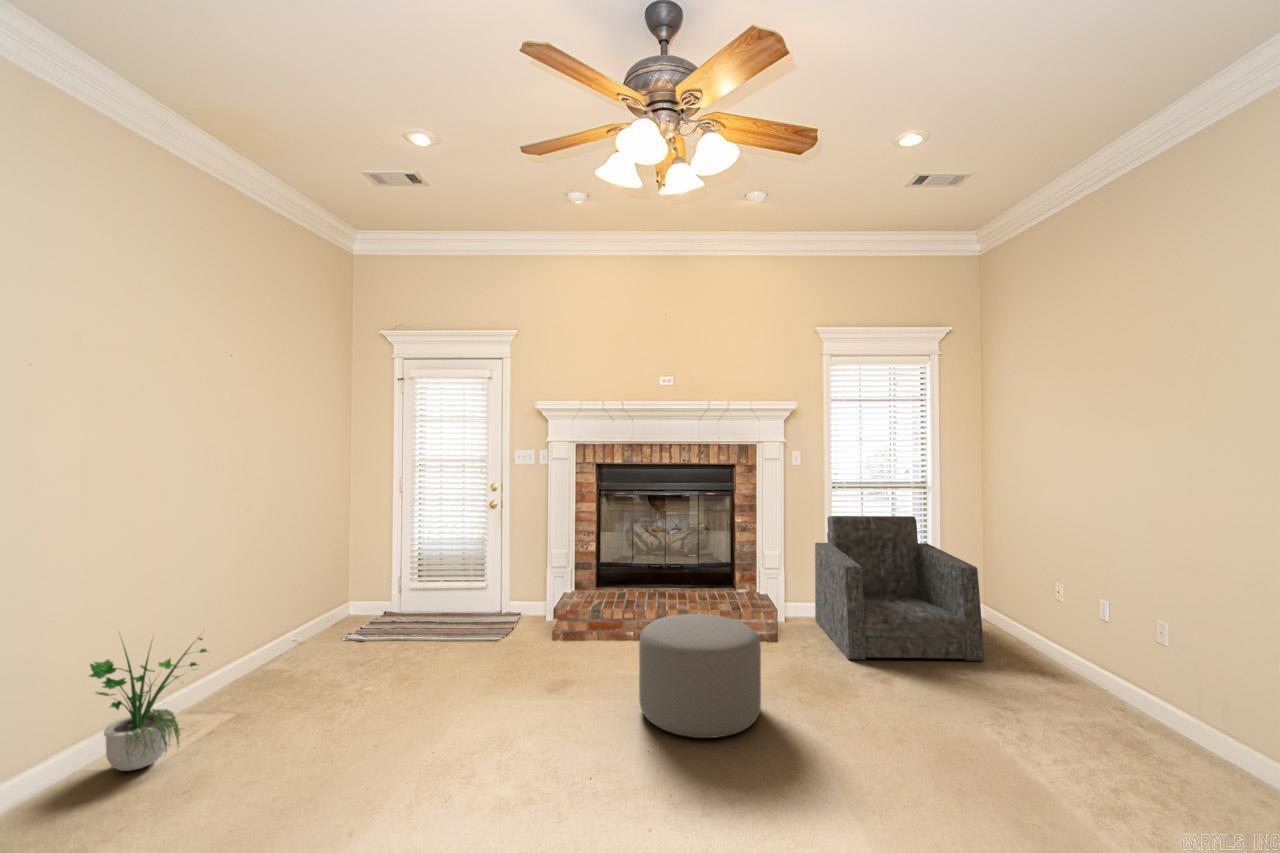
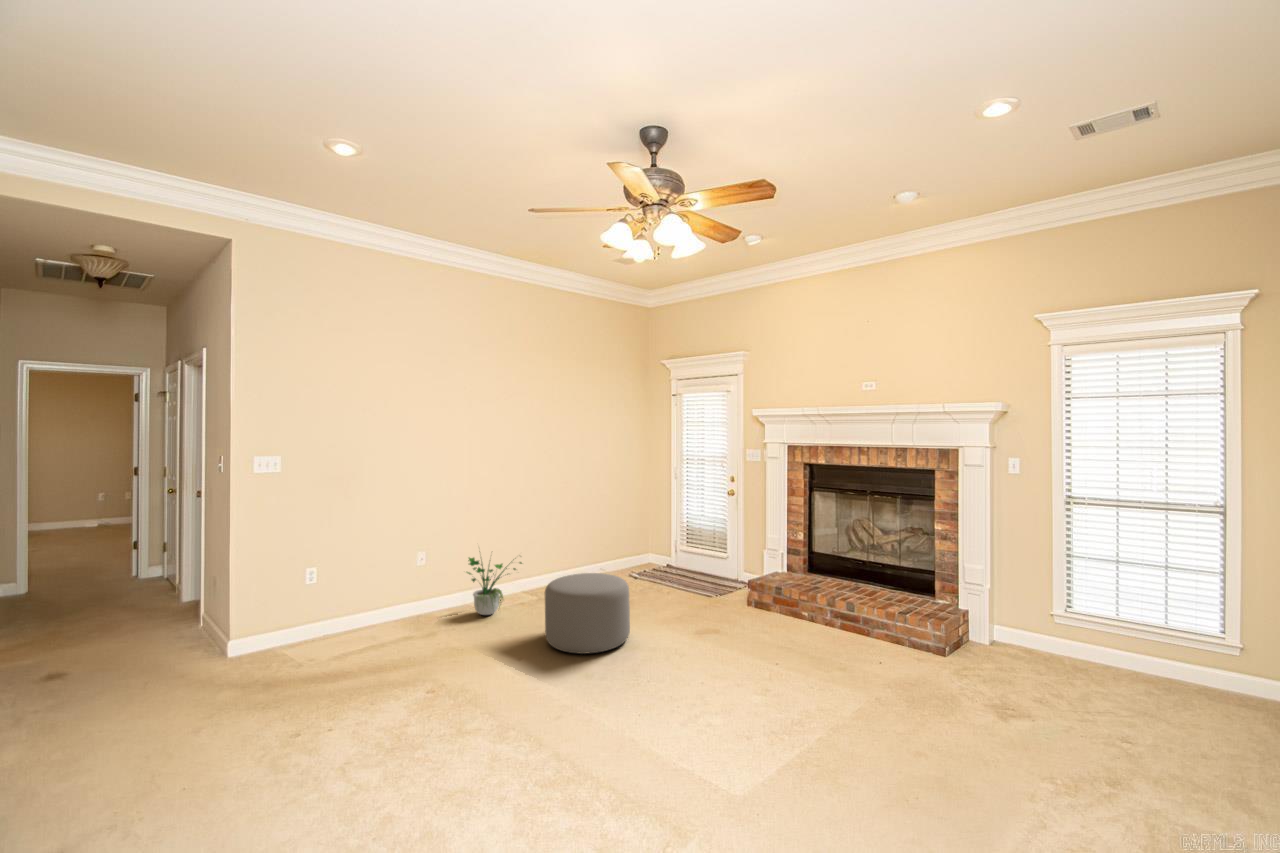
armchair: present [815,516,984,661] -> none [992,535,1195,741]
ottoman: present [639,614,761,738] -> present [545,573,630,654]

